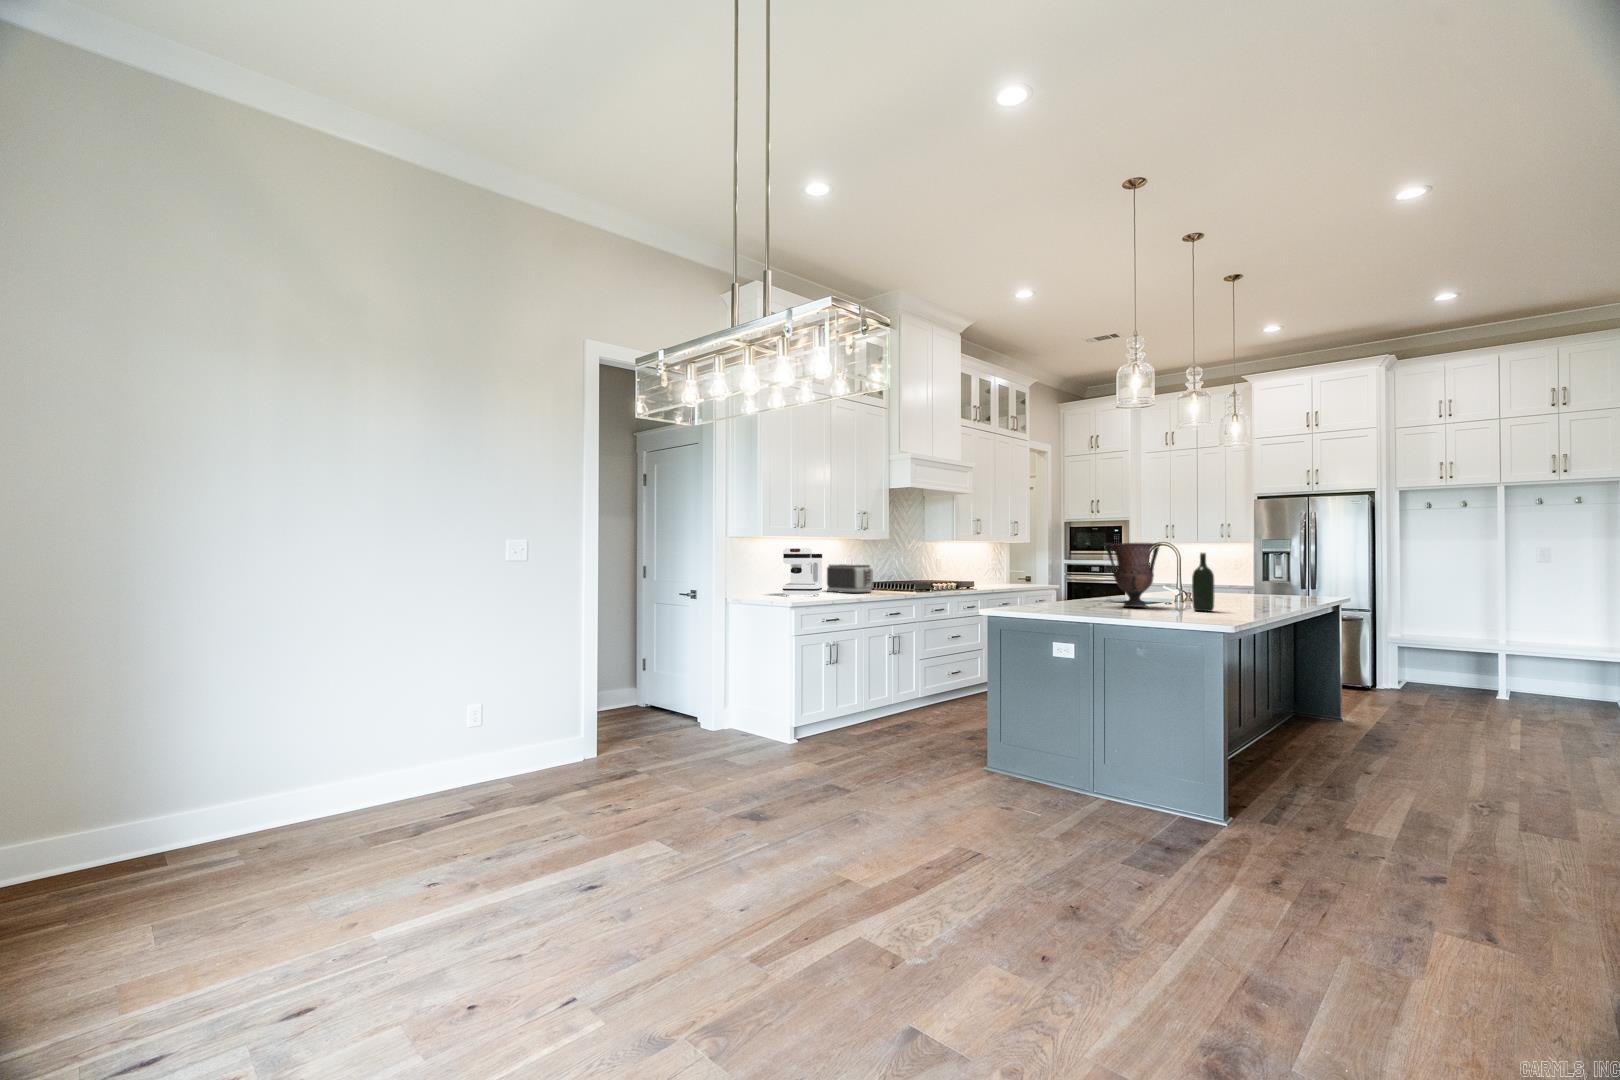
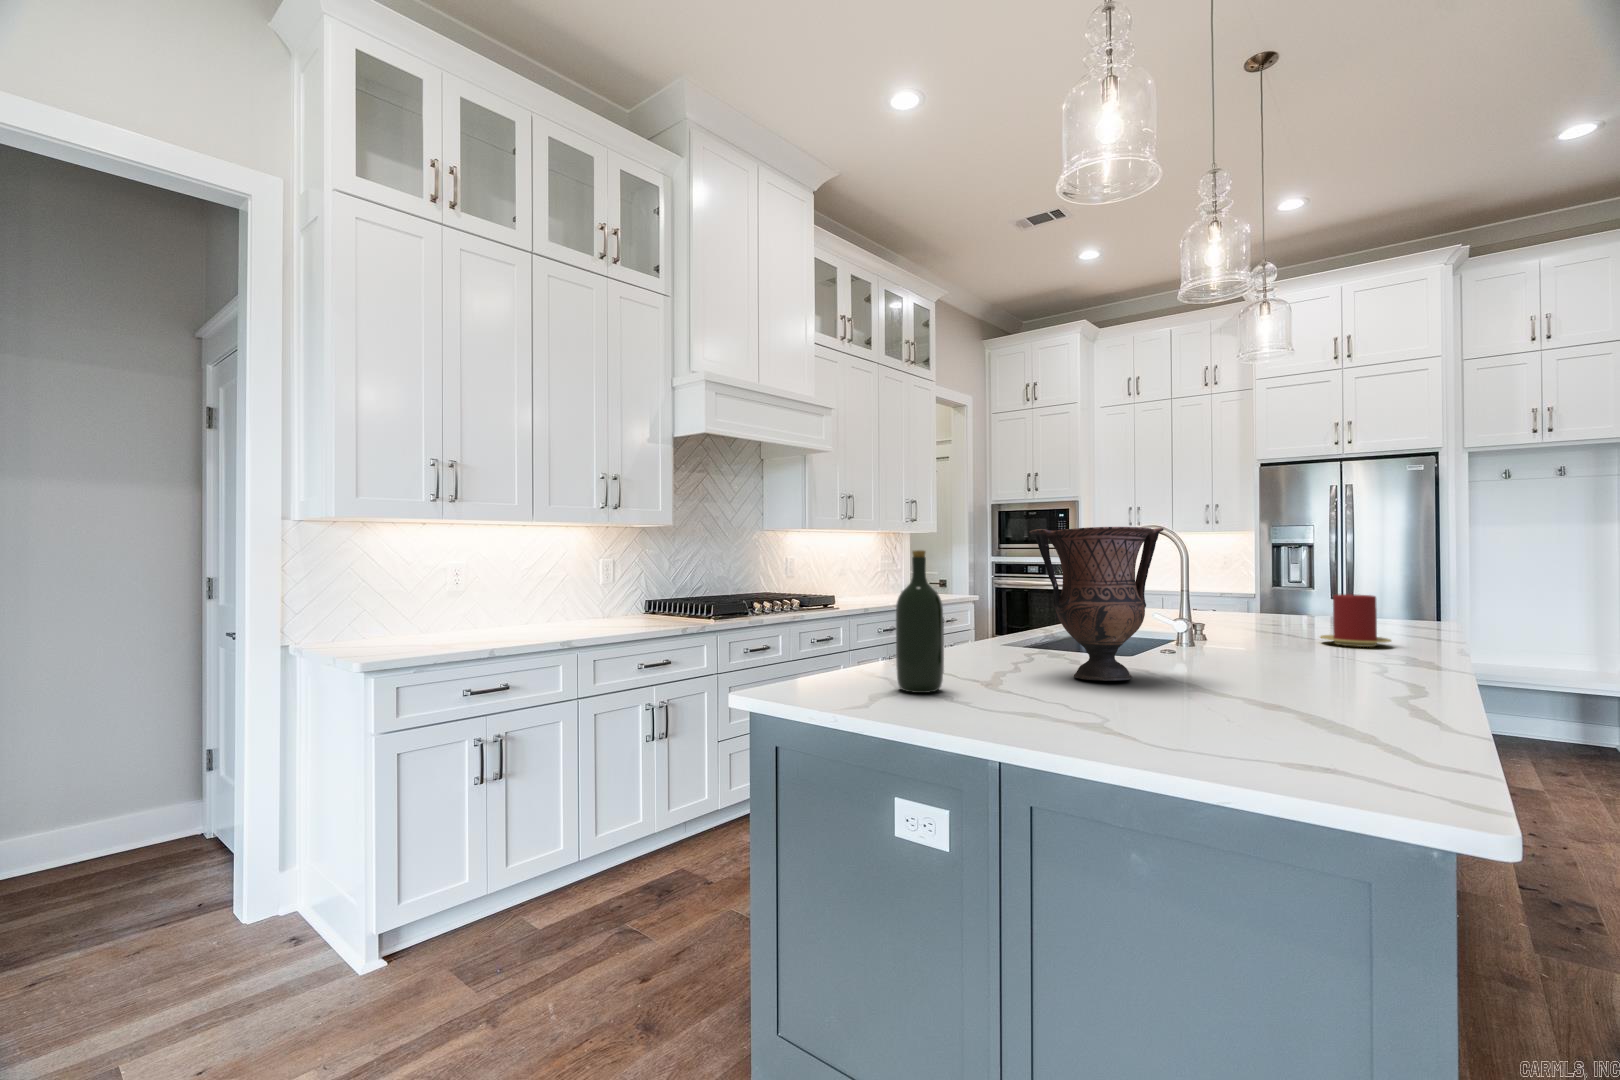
coffee maker: present [782,548,822,596] -> none [424,544,520,637]
wine bottle: present [1192,553,1215,611] -> present [896,550,944,693]
toaster: present [827,564,873,593] -> none [553,572,632,626]
candle: none [1251,576,1286,602] -> present [1320,594,1391,647]

